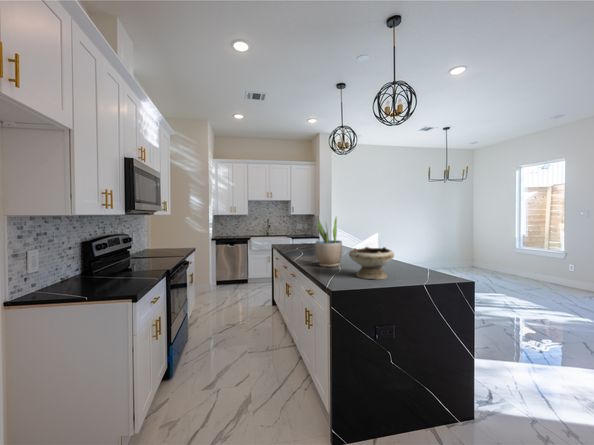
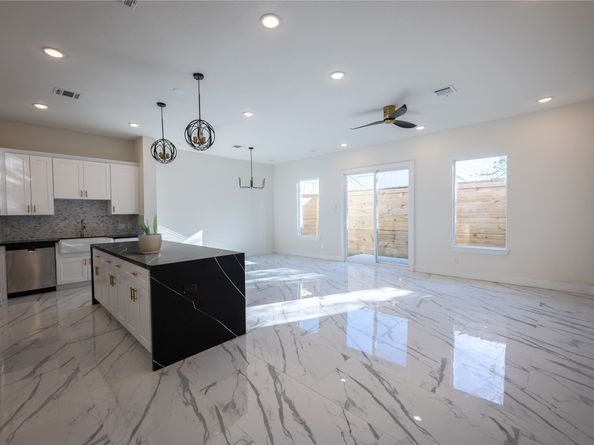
bowl: present [349,247,394,280] -> none [165,235,198,257]

